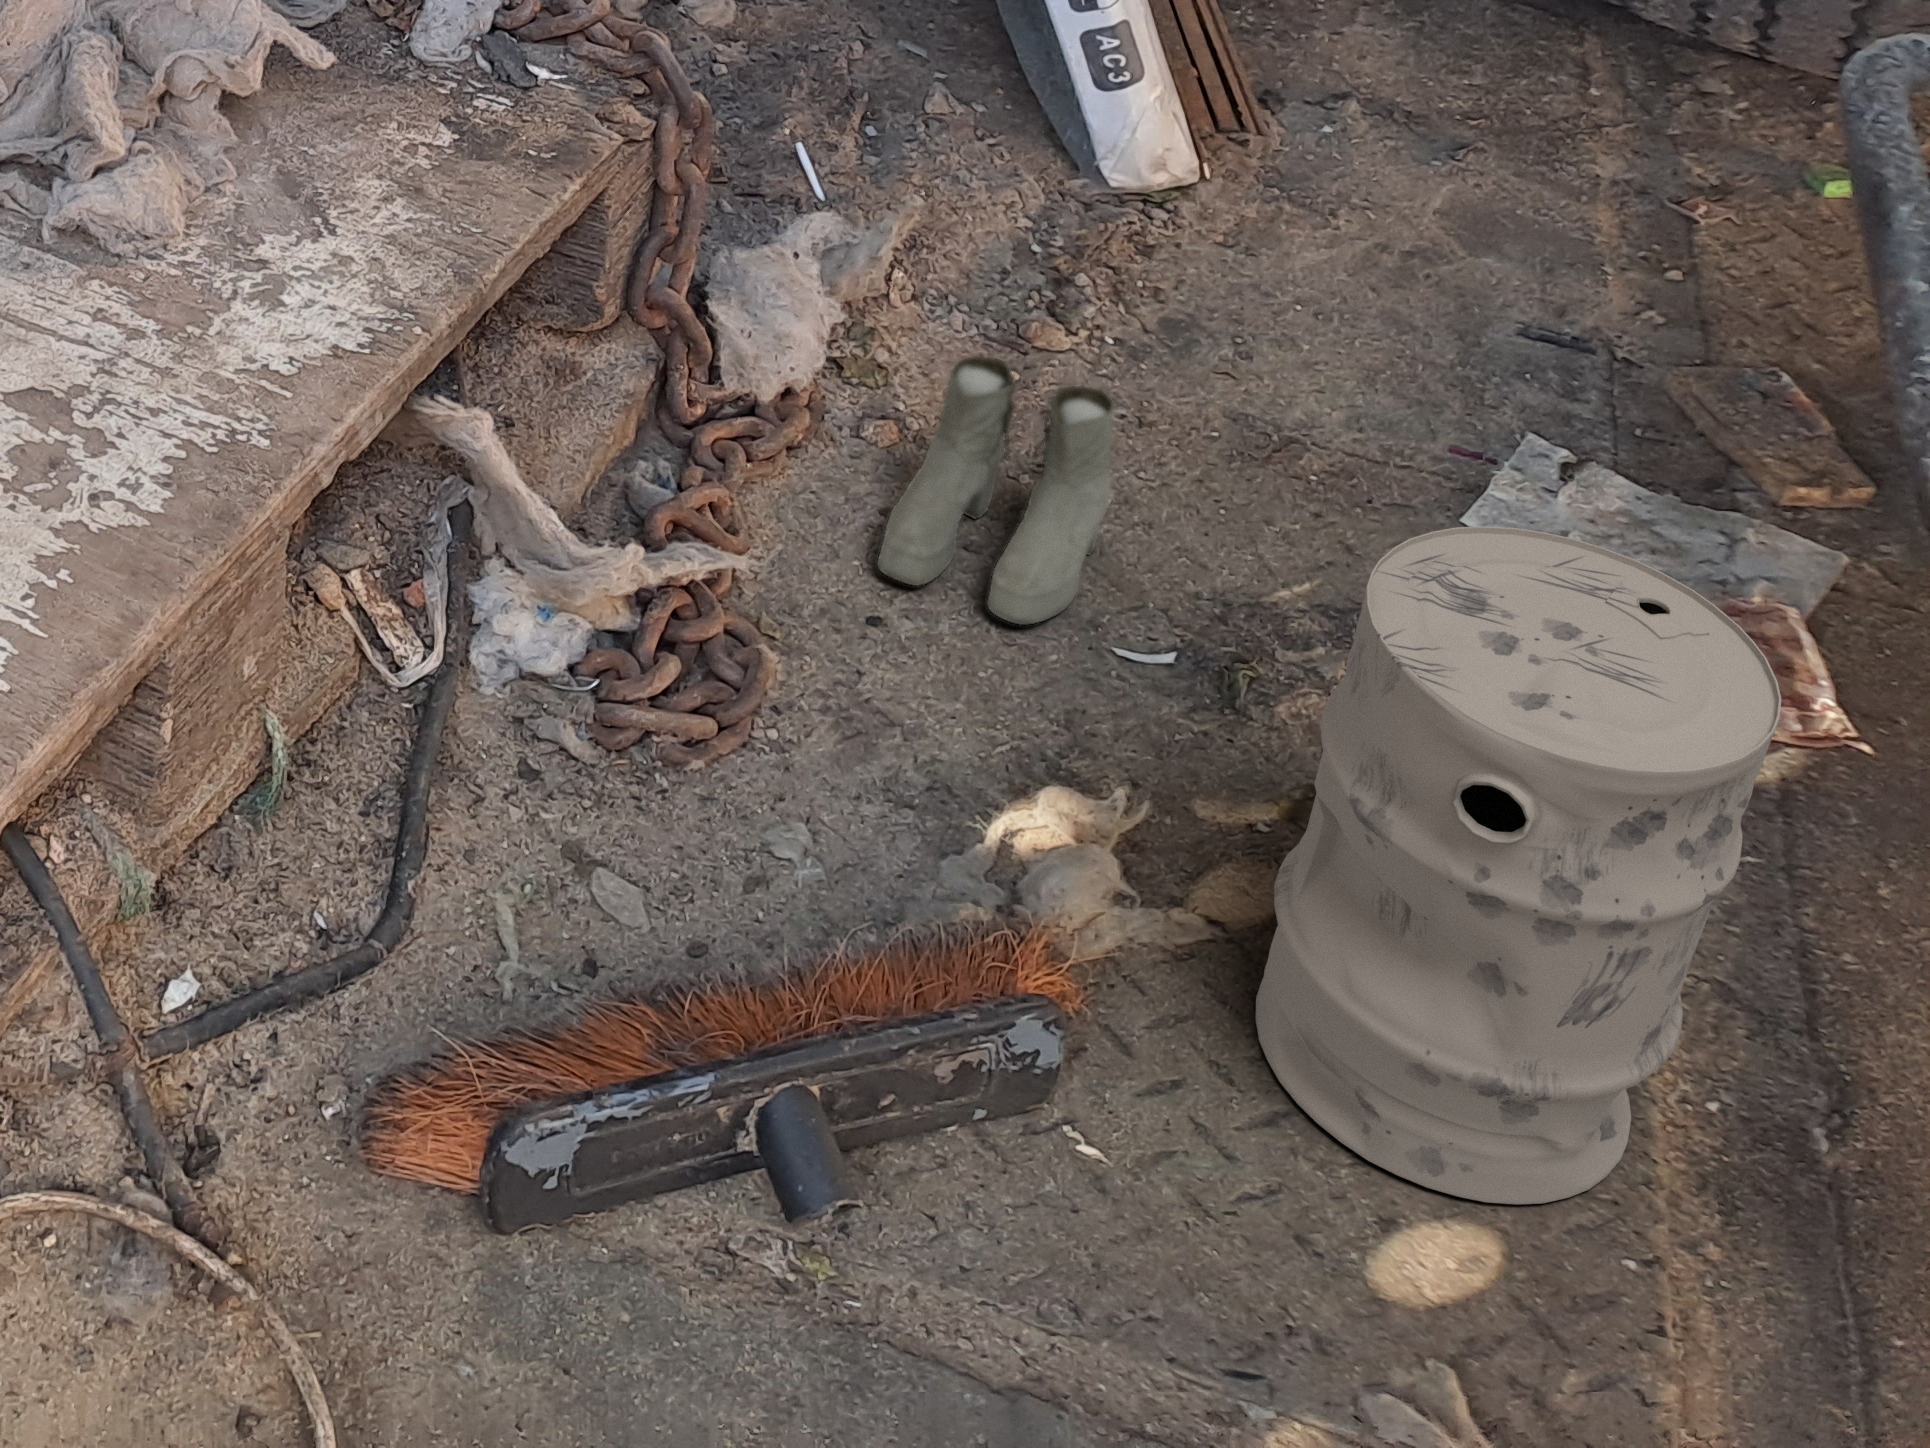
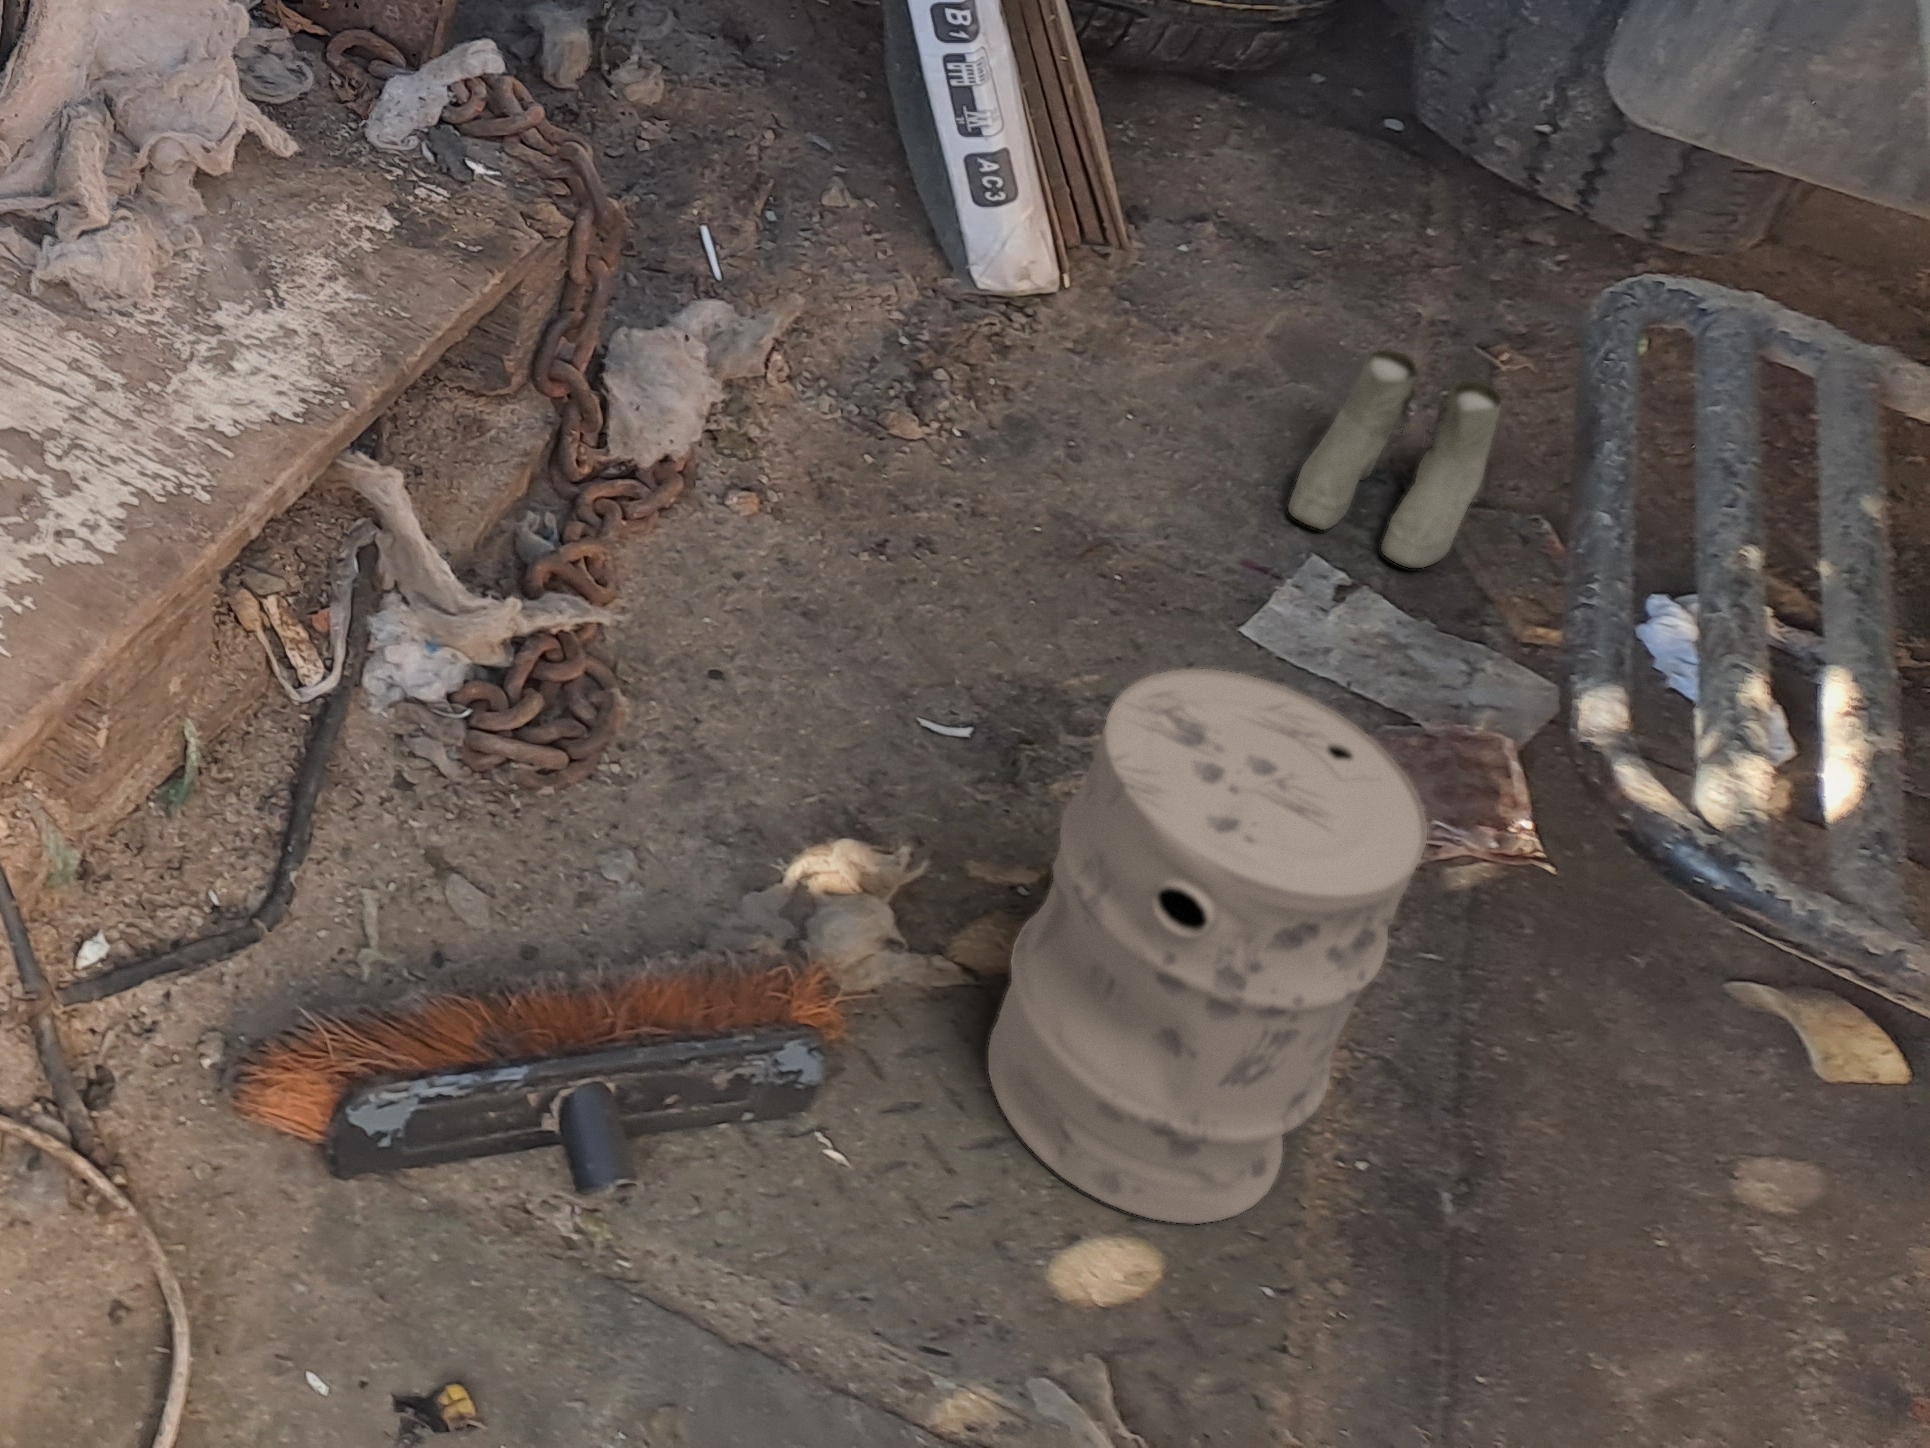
boots: present [878,356,1114,625] -> present [1288,350,1502,568]

